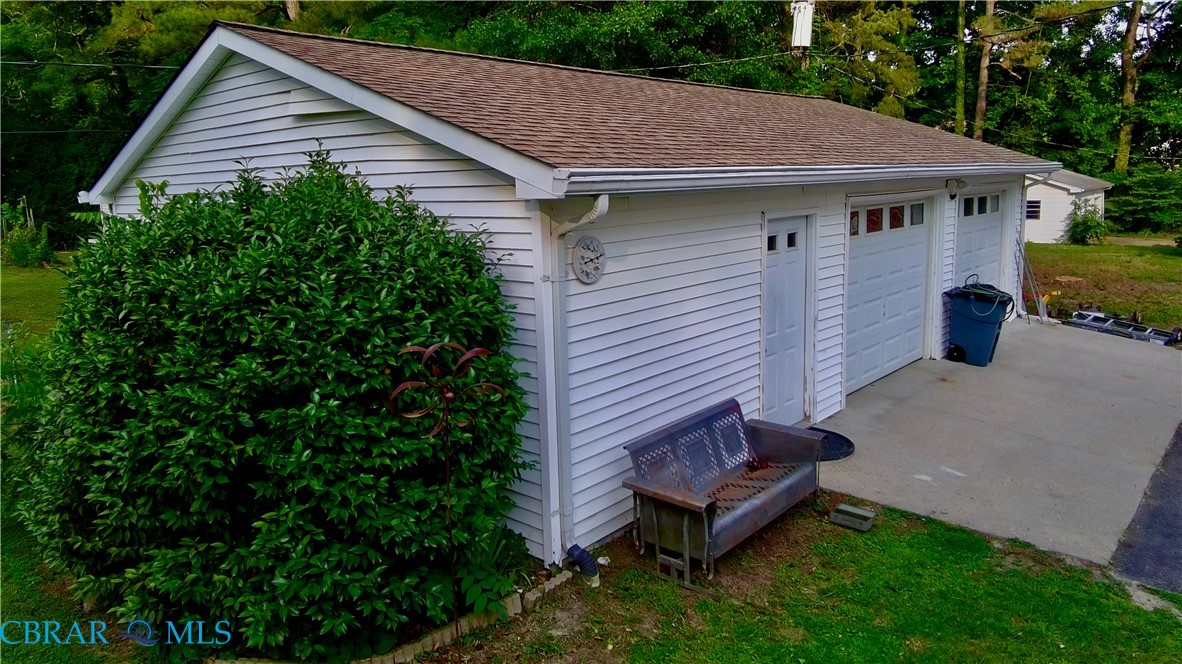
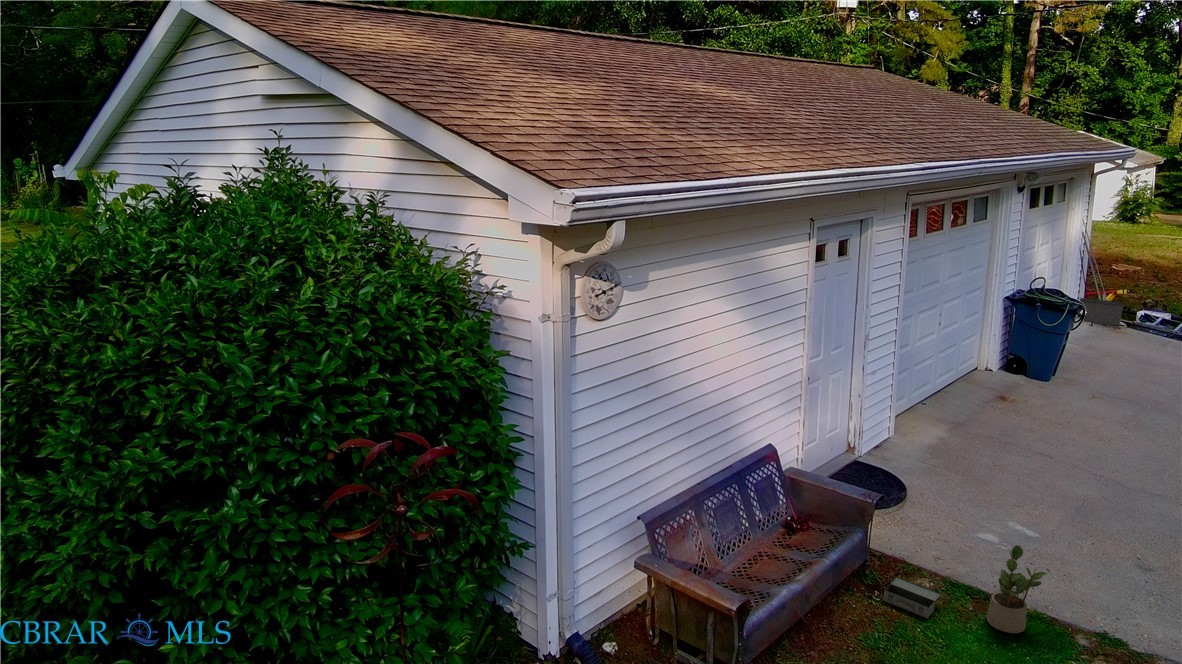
storage bin: none [1019,301,1060,325] -> present [1079,298,1123,326]
potted plant: none [915,465,960,539] -> present [986,545,1046,633]

